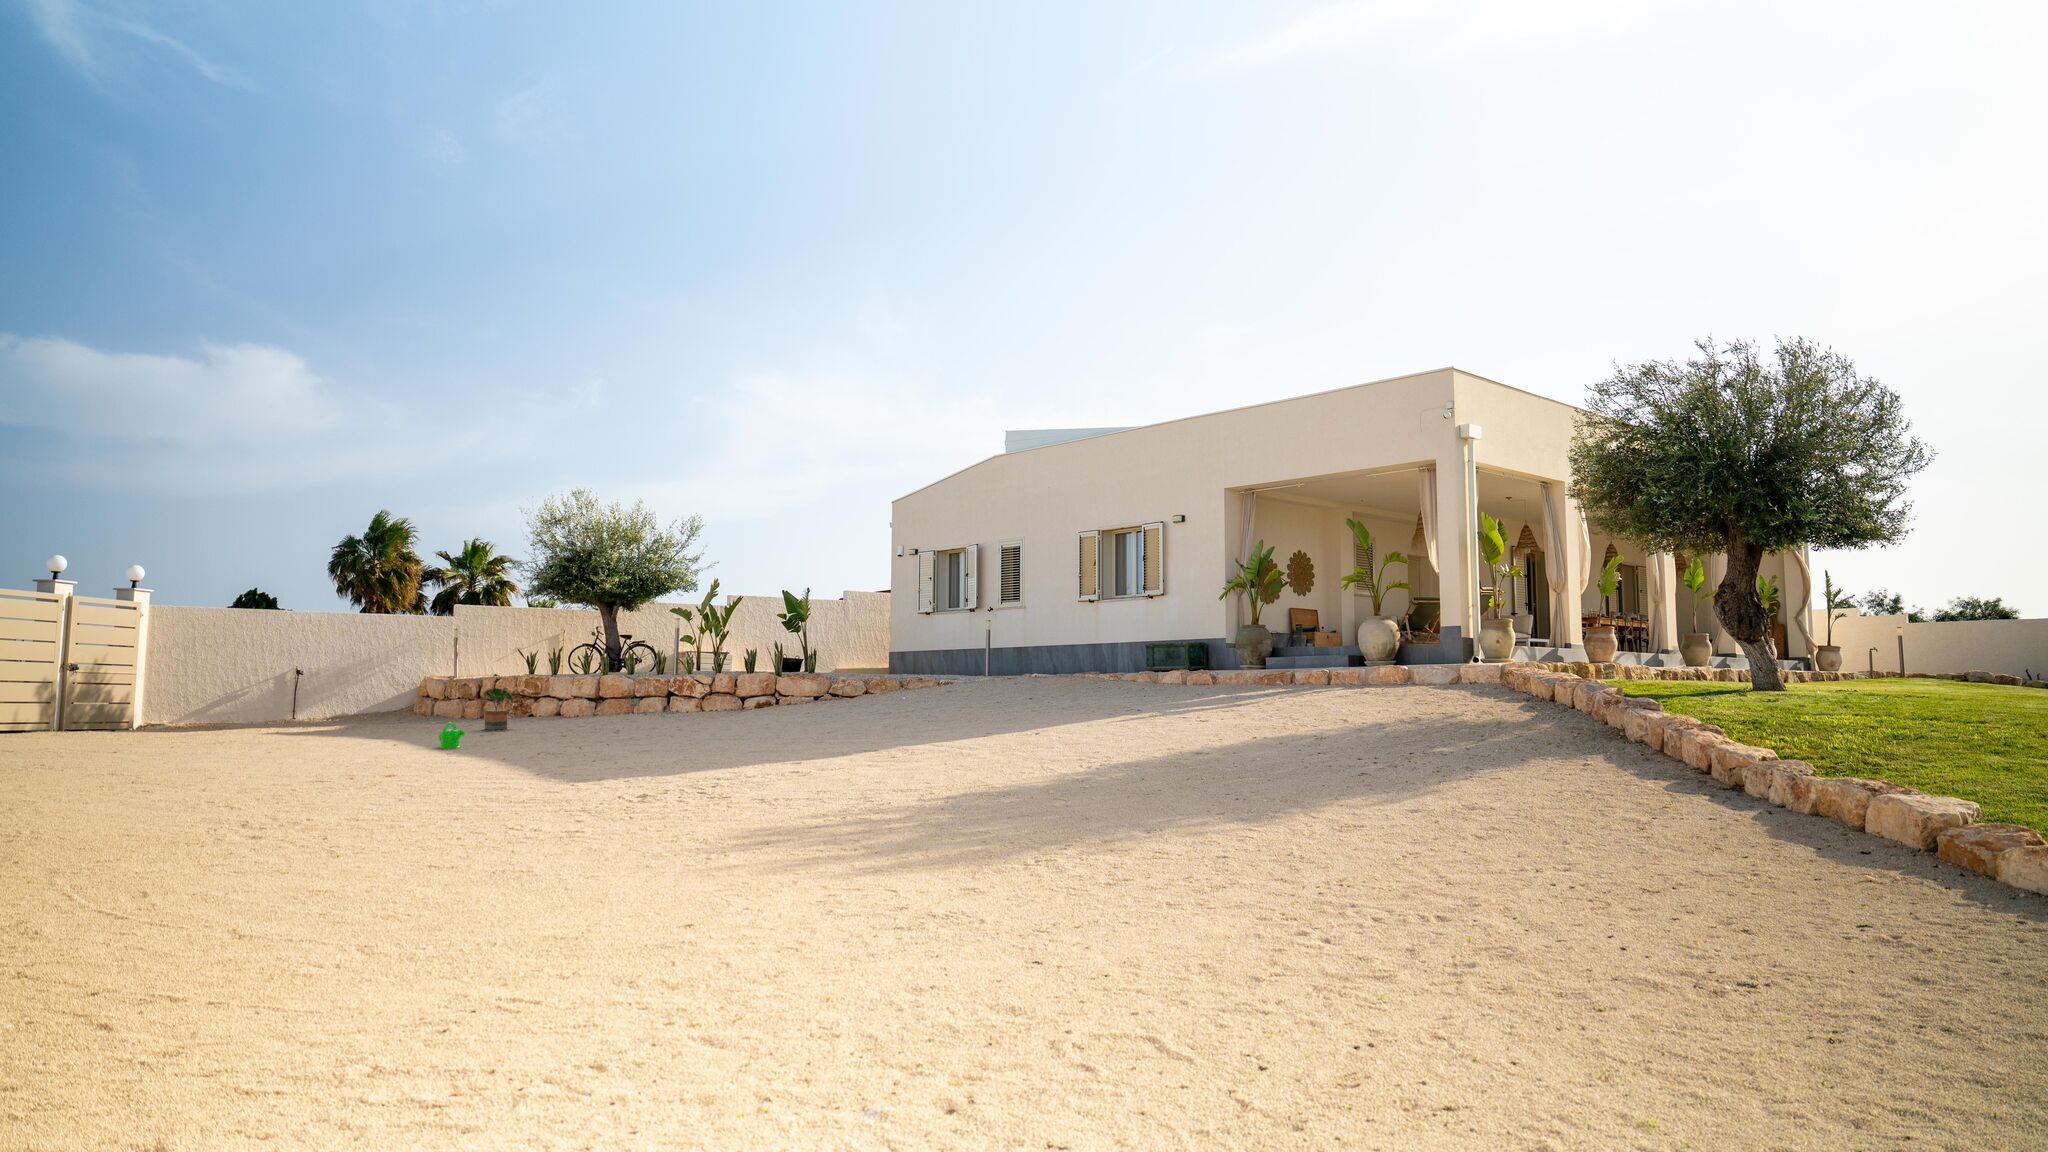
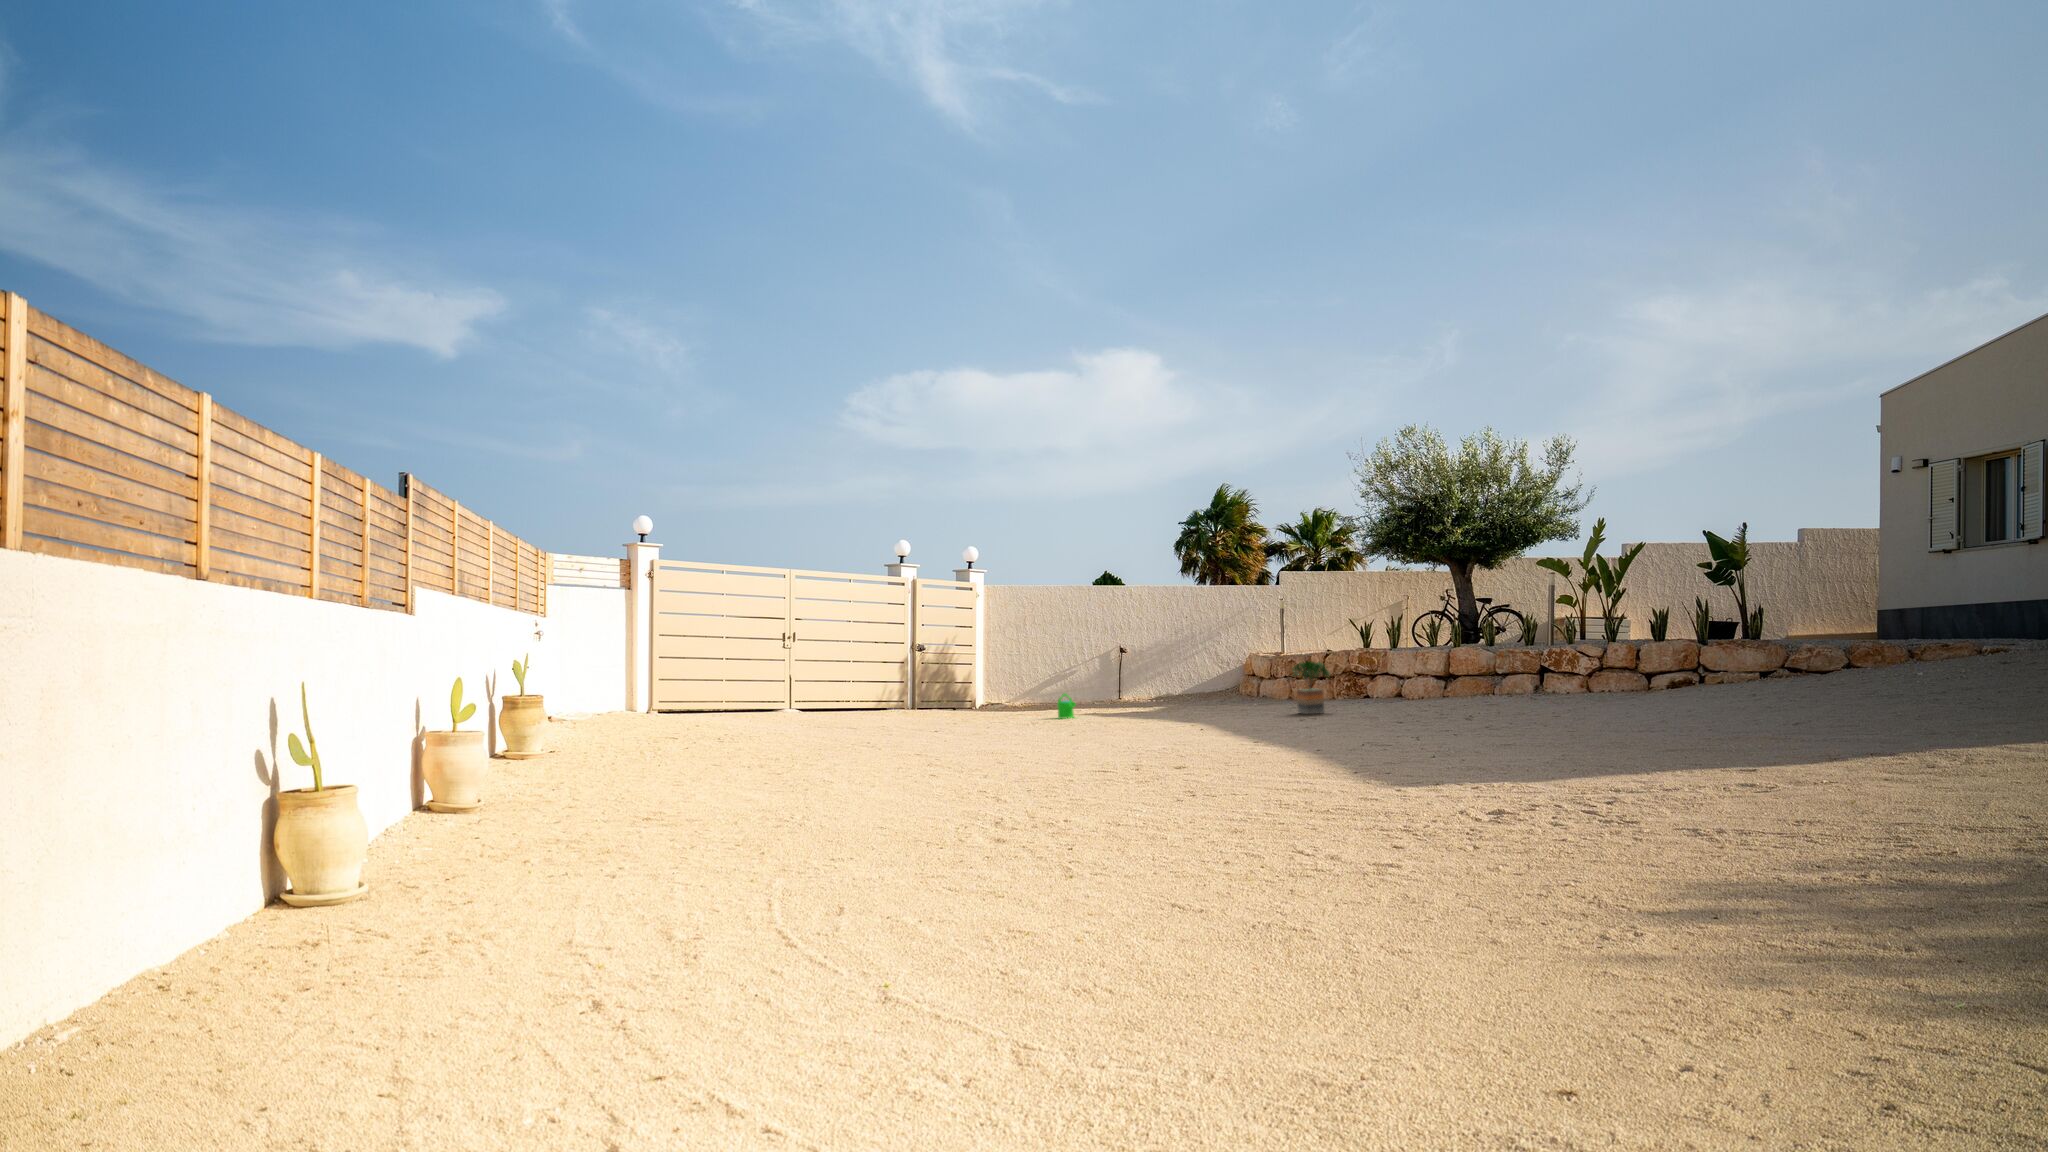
watering can: present [439,722,465,748] -> present [1057,694,1076,719]

